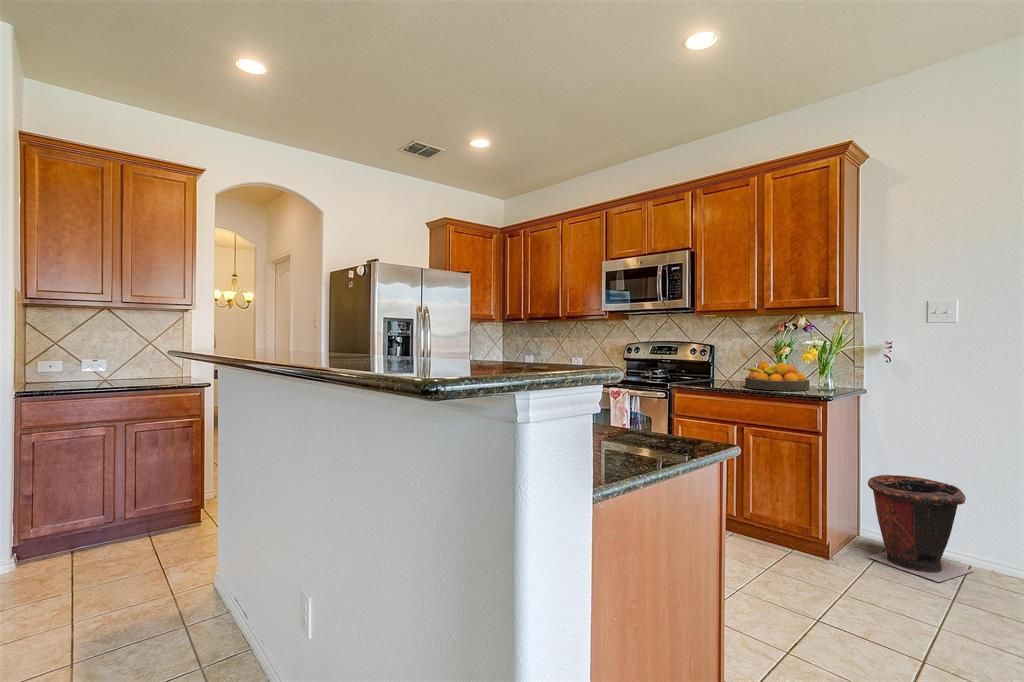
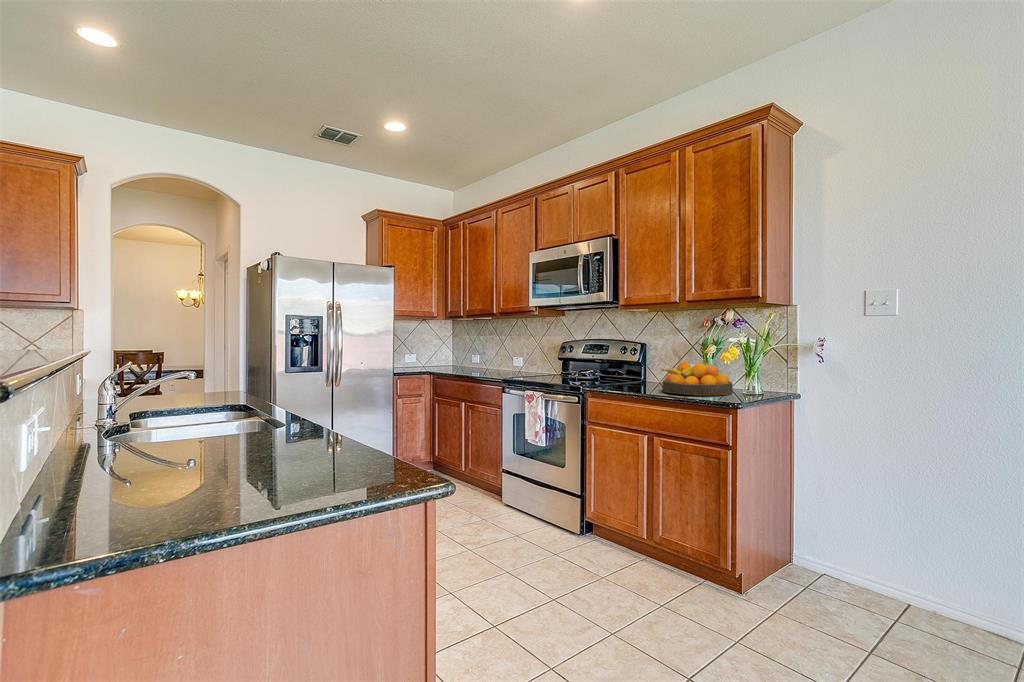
waste bin: present [868,475,973,582] -> none [788,495,912,628]

